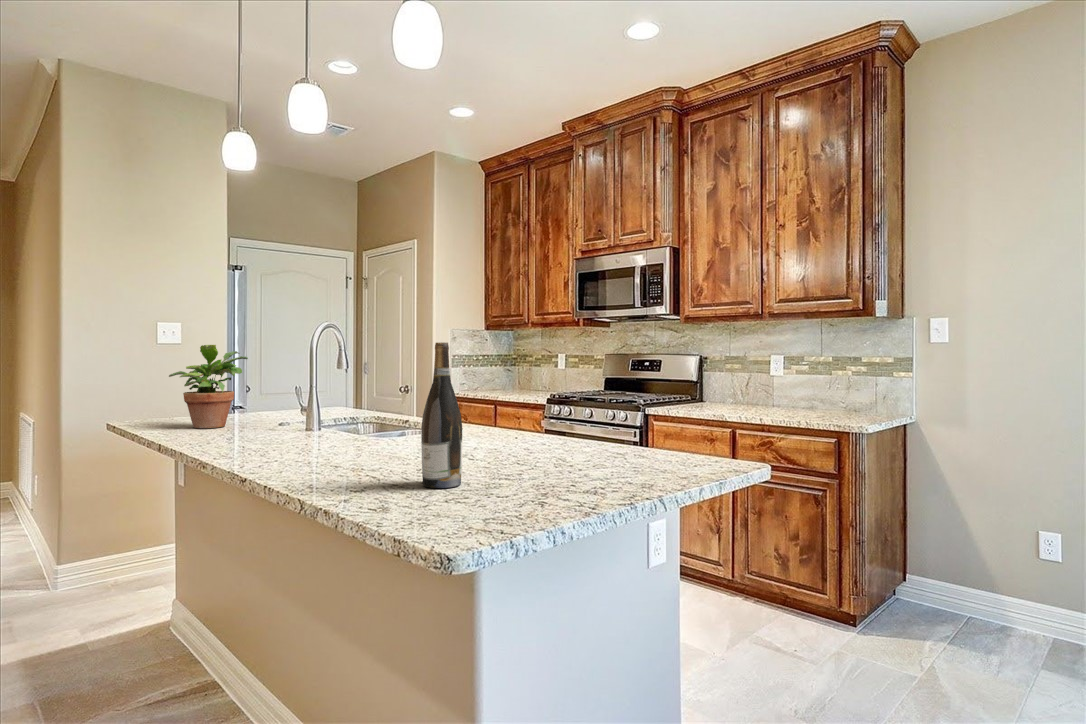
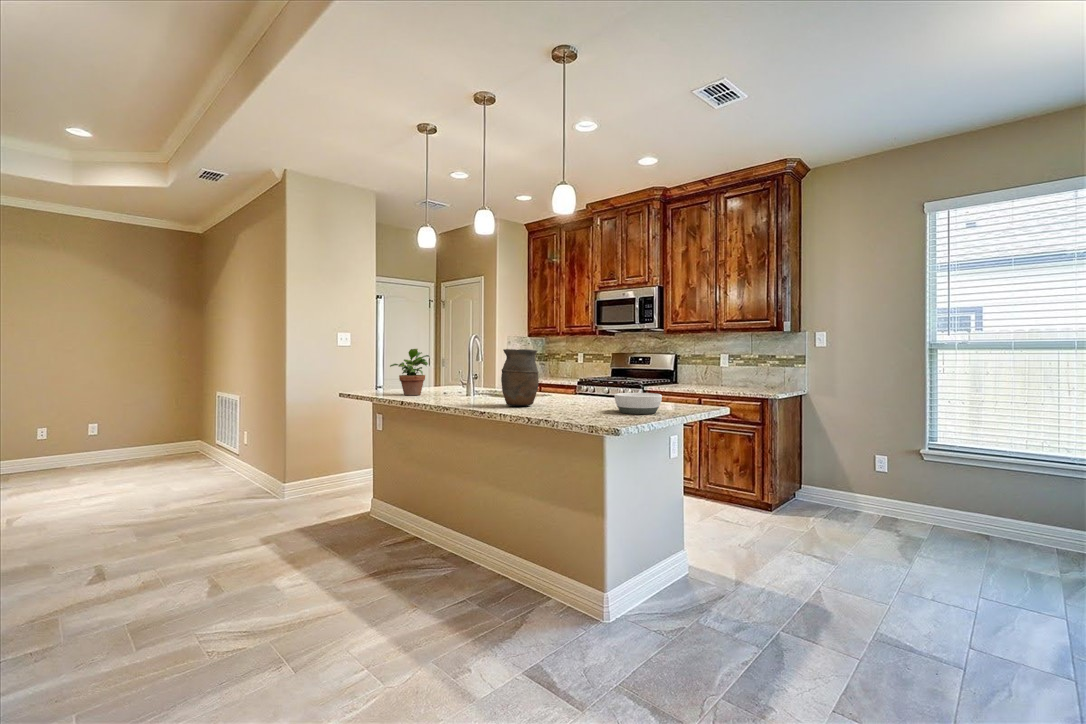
wine bottle: present [421,342,462,488] -> none [575,349,593,414]
vase: none [307,343,384,459] -> present [501,349,539,406]
bowl: none [516,435,618,487] -> present [614,393,662,414]

